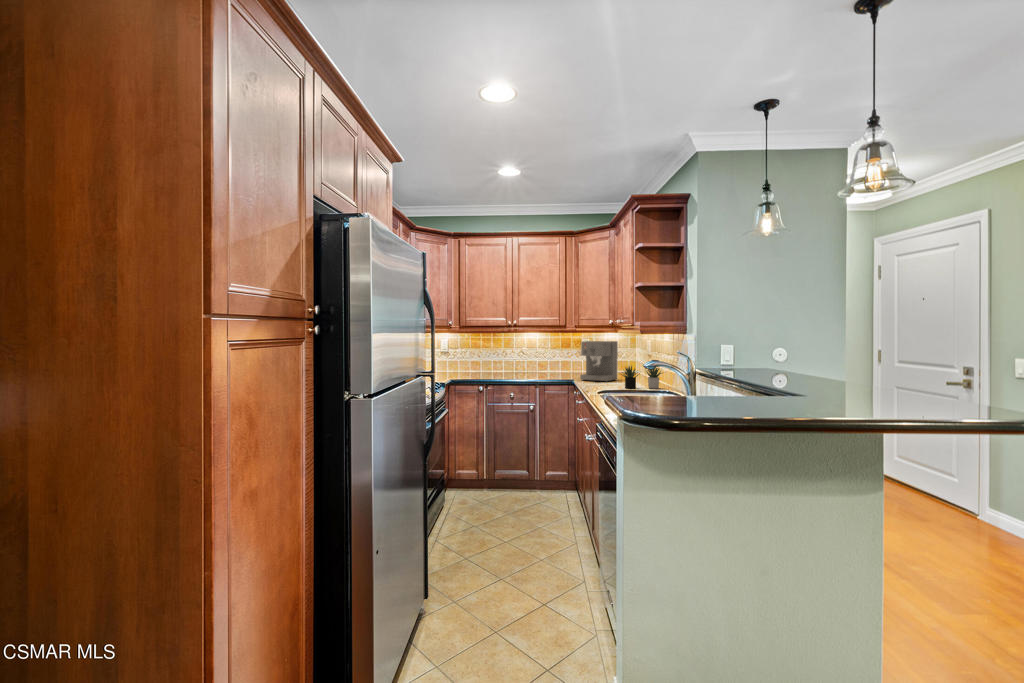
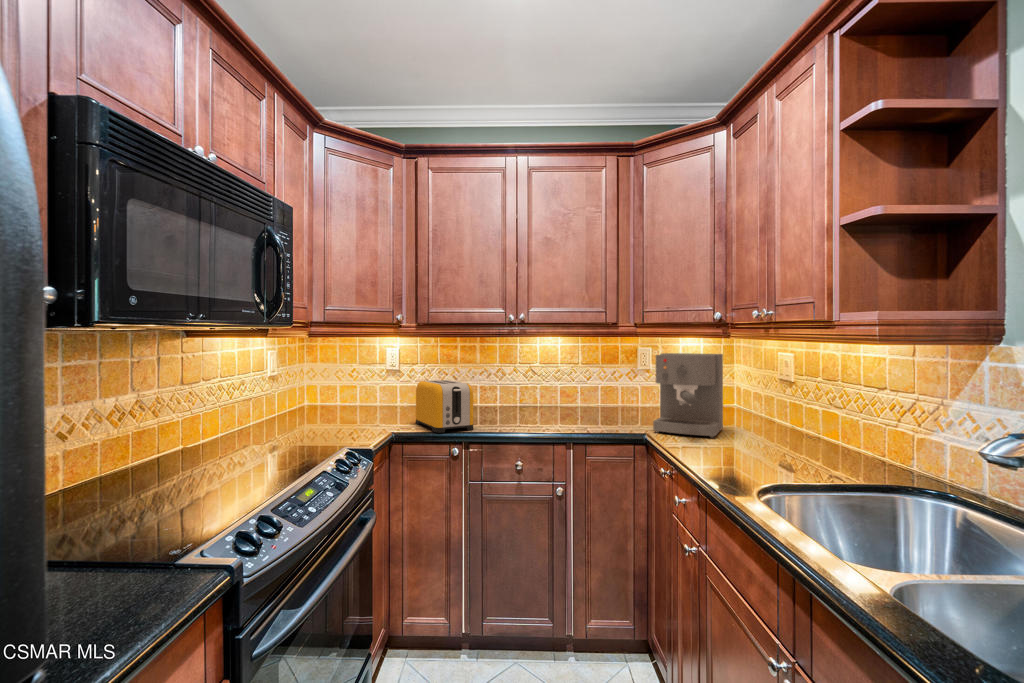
toaster: none [460,355,490,379] -> present [416,380,473,433]
succulent plant: present [622,366,662,389] -> none [773,408,885,471]

